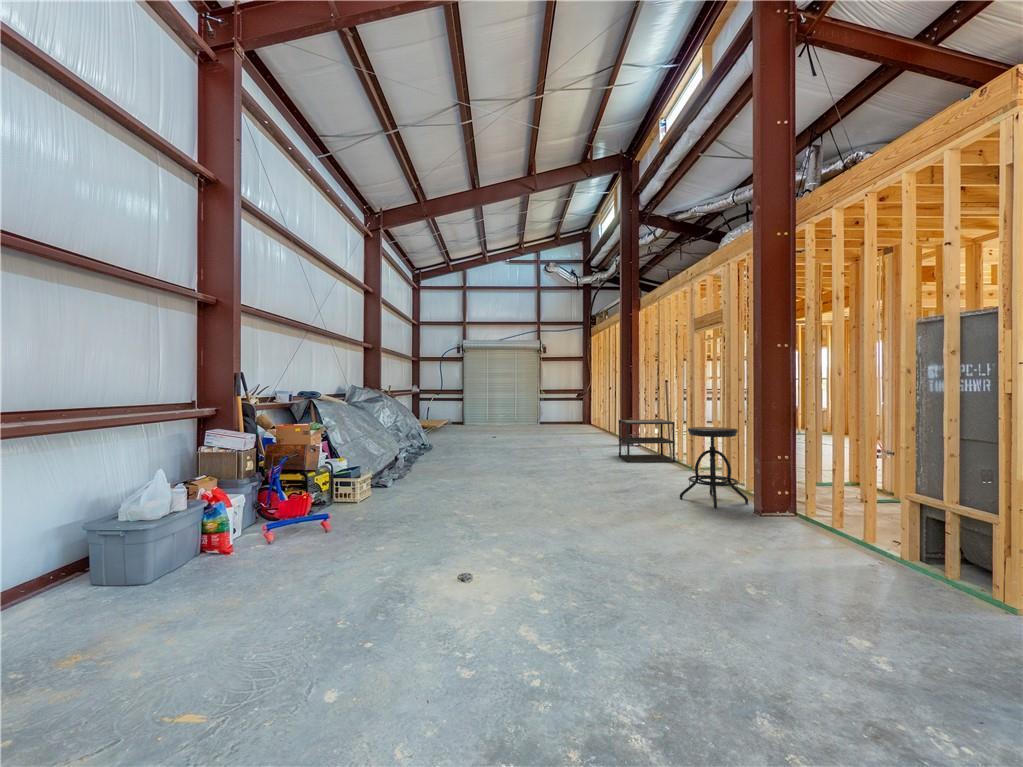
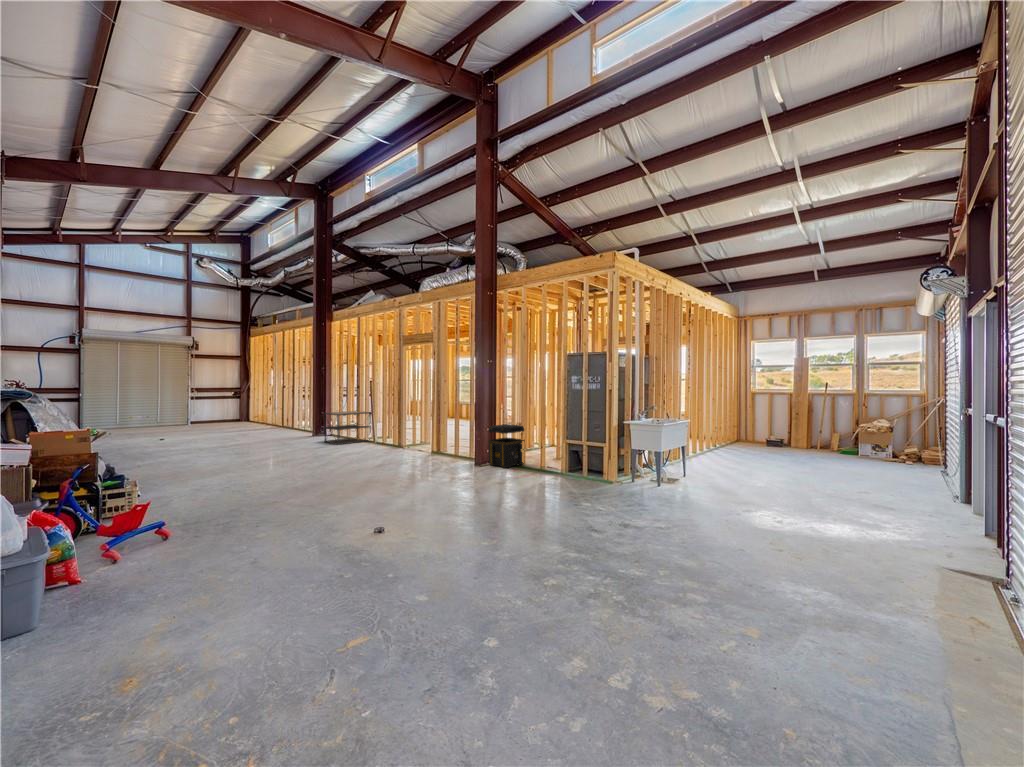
stool: present [680,427,748,509] -> none [403,412,441,459]
toolbox: none [818,468,924,572] -> present [488,424,525,468]

